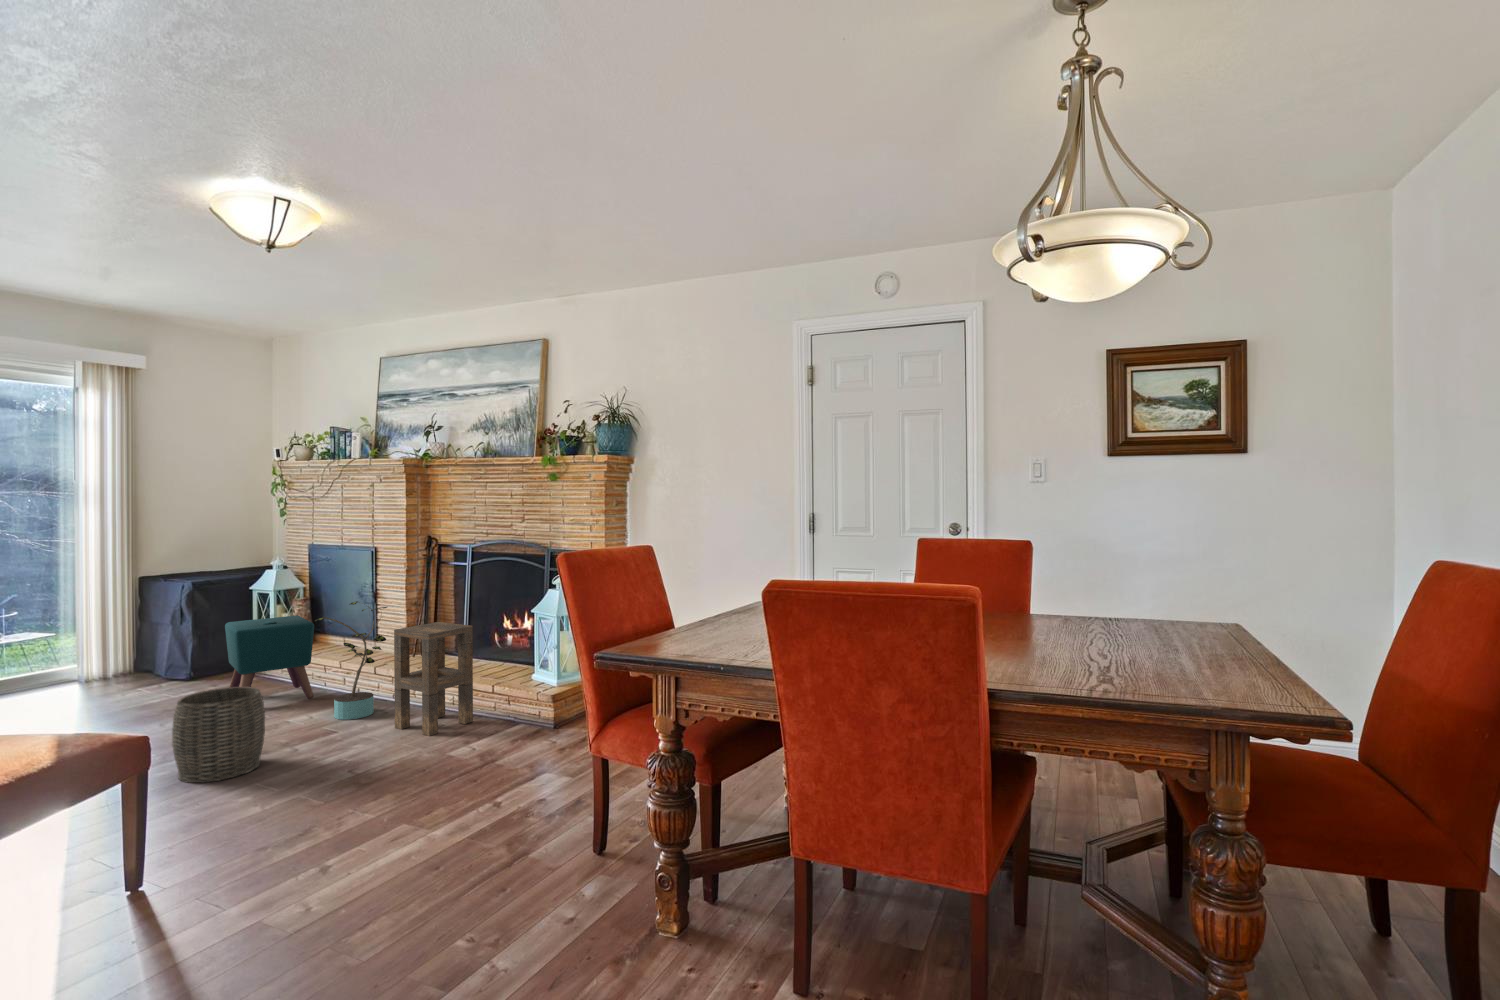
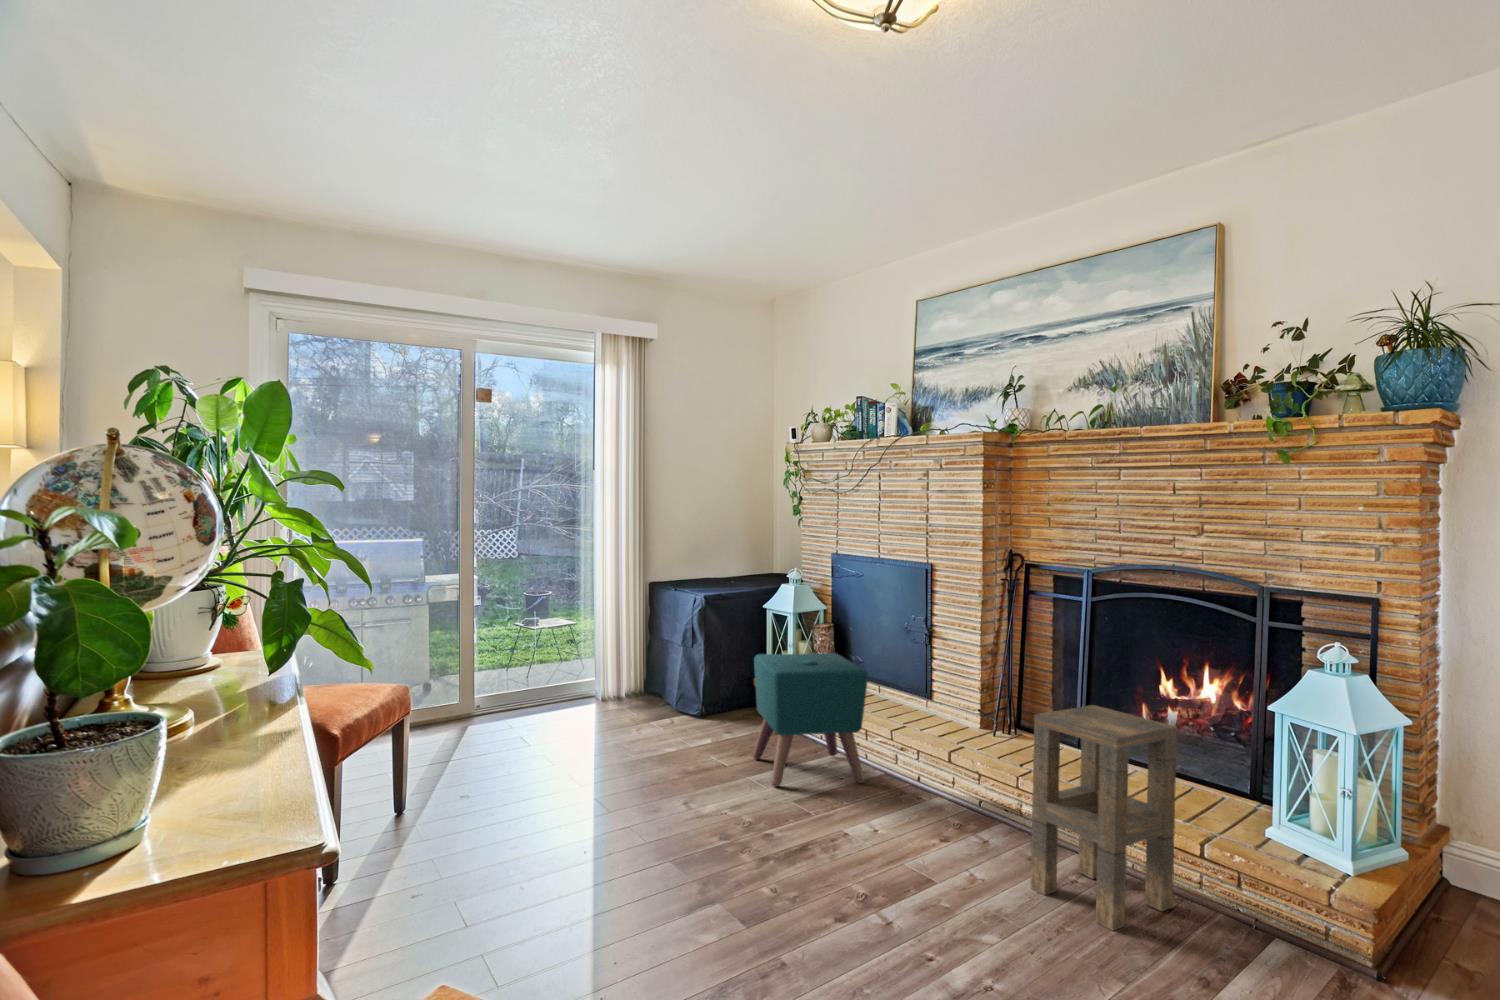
potted plant: present [315,601,387,720] -> none [891,649,1001,846]
woven basket: present [172,687,265,783] -> none [734,785,861,962]

